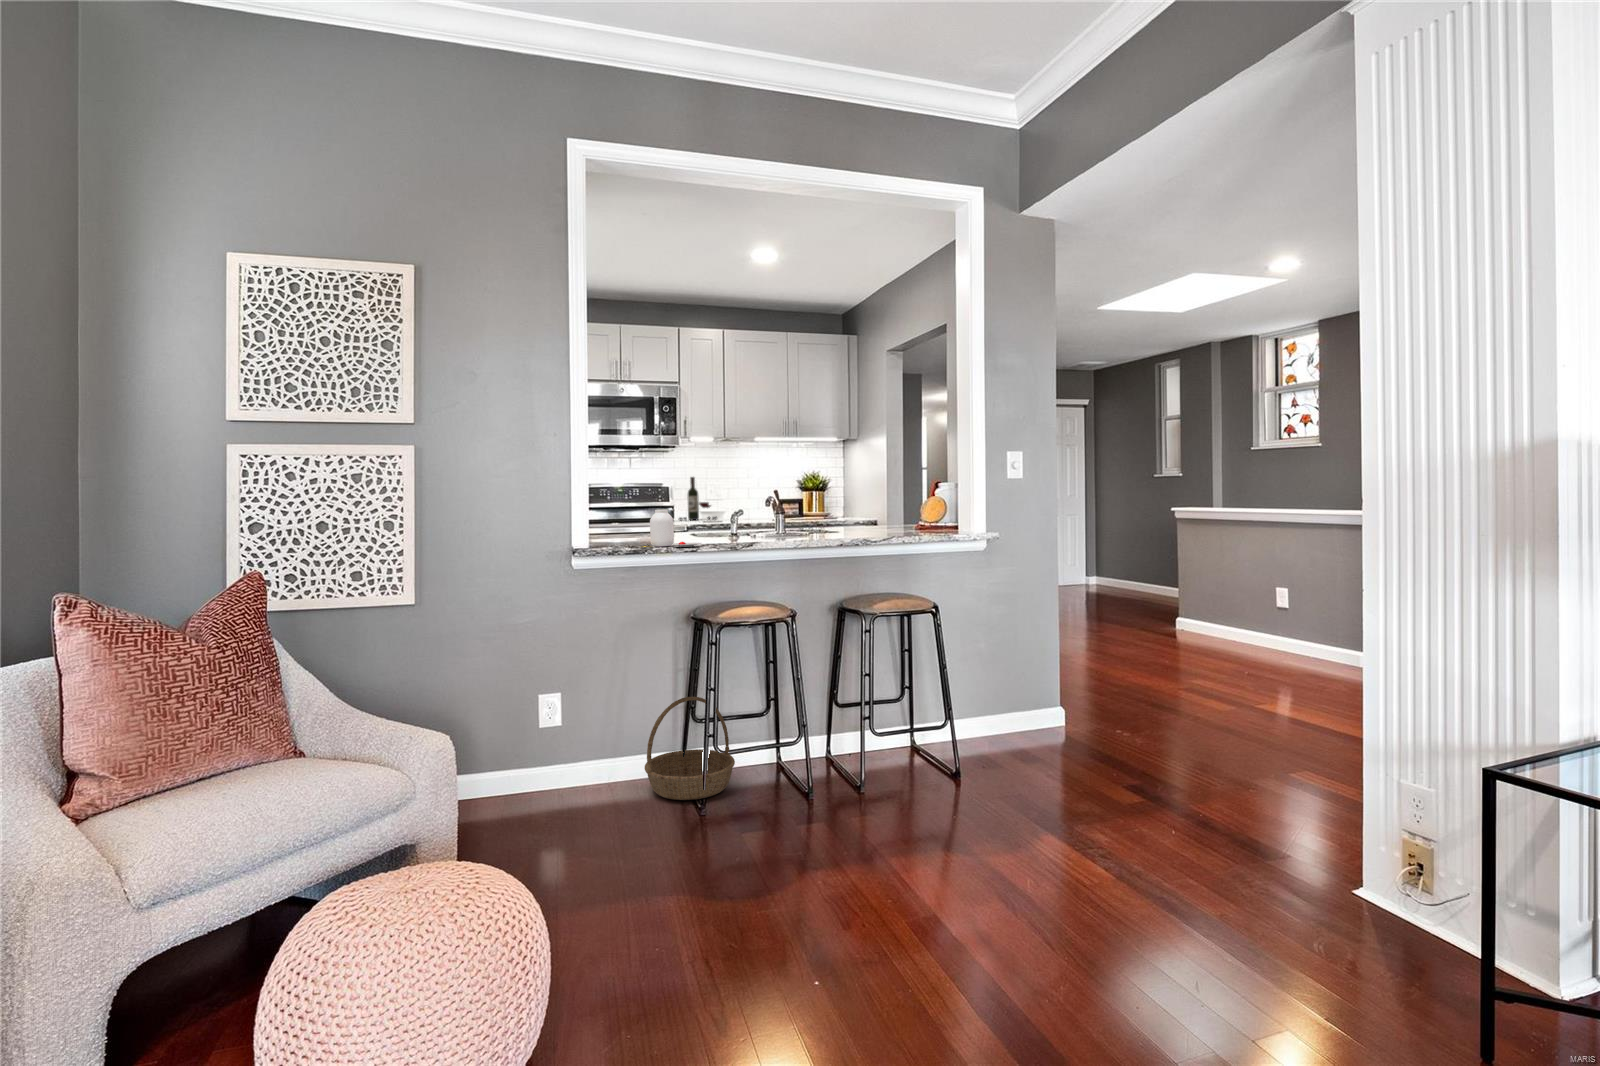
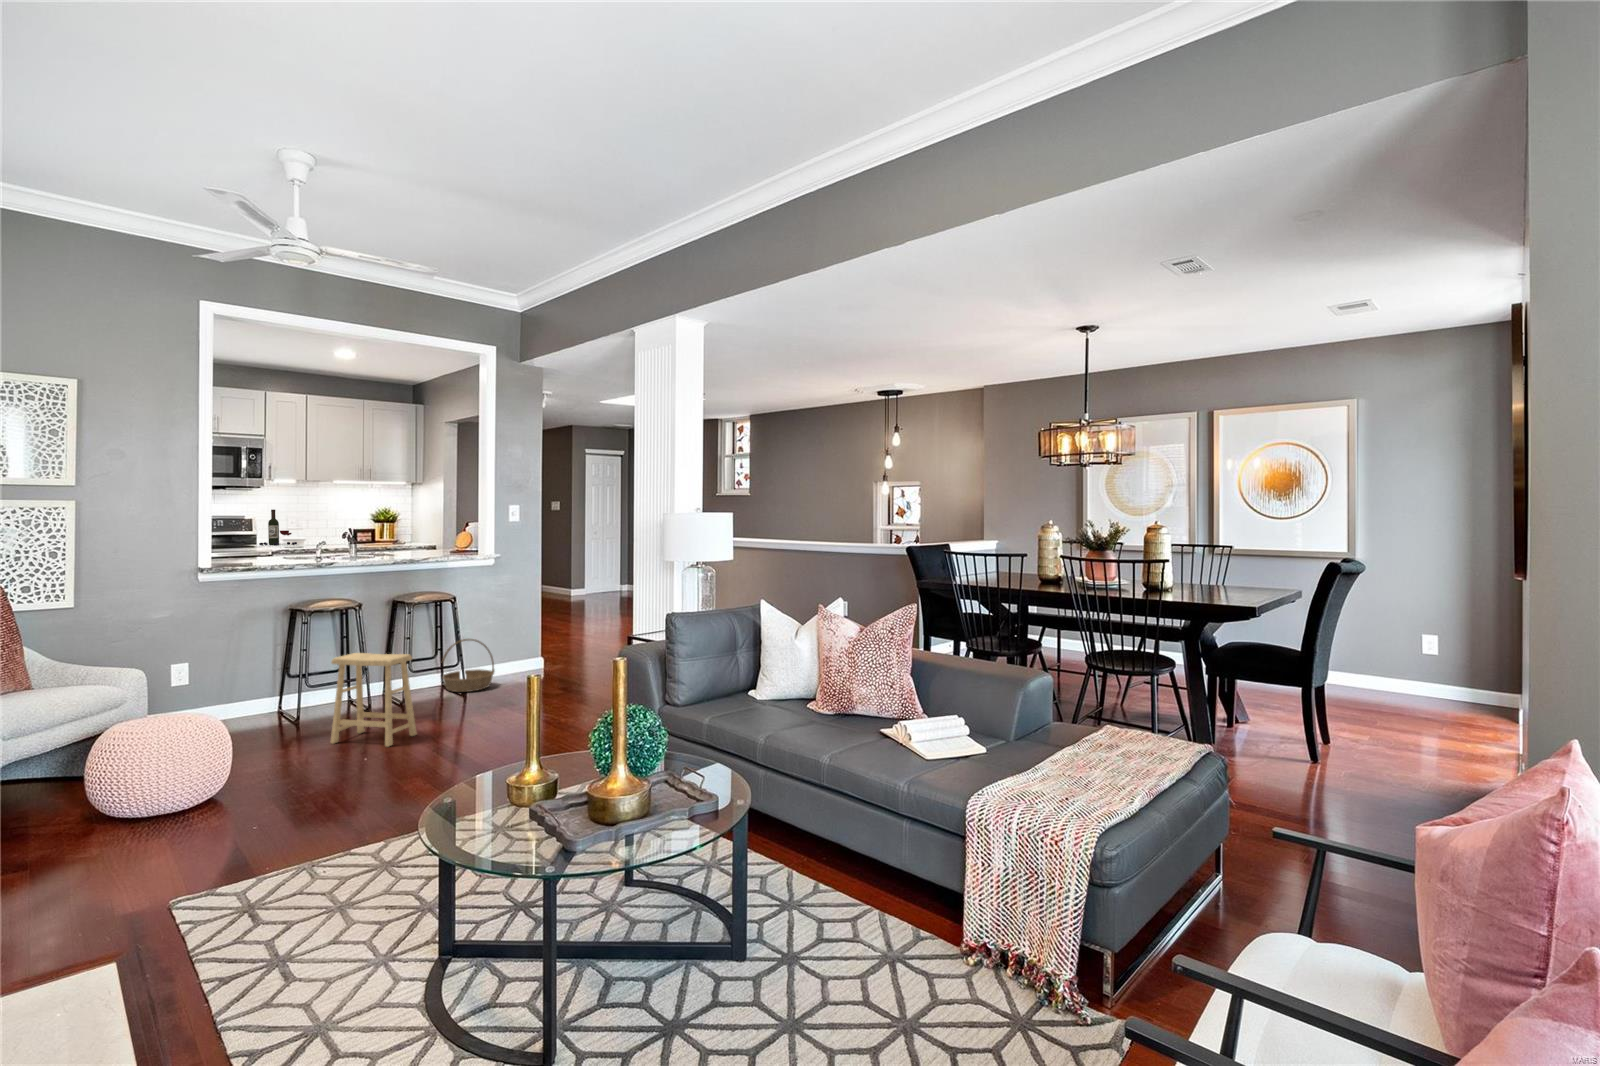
jar: present [642,509,701,547] -> none [249,542,297,567]
basket: present [645,697,735,800] -> present [442,639,494,692]
footstool: none [744,706,888,906] -> present [331,653,417,747]

